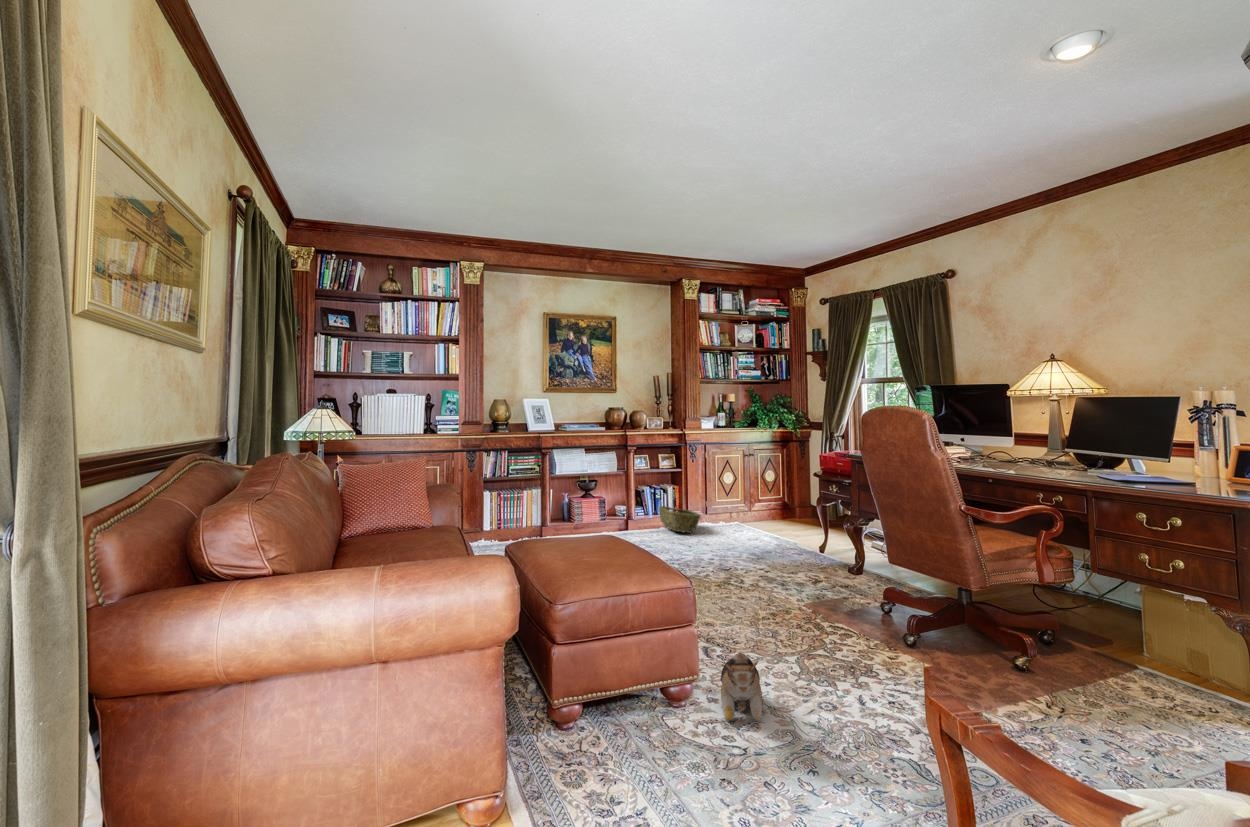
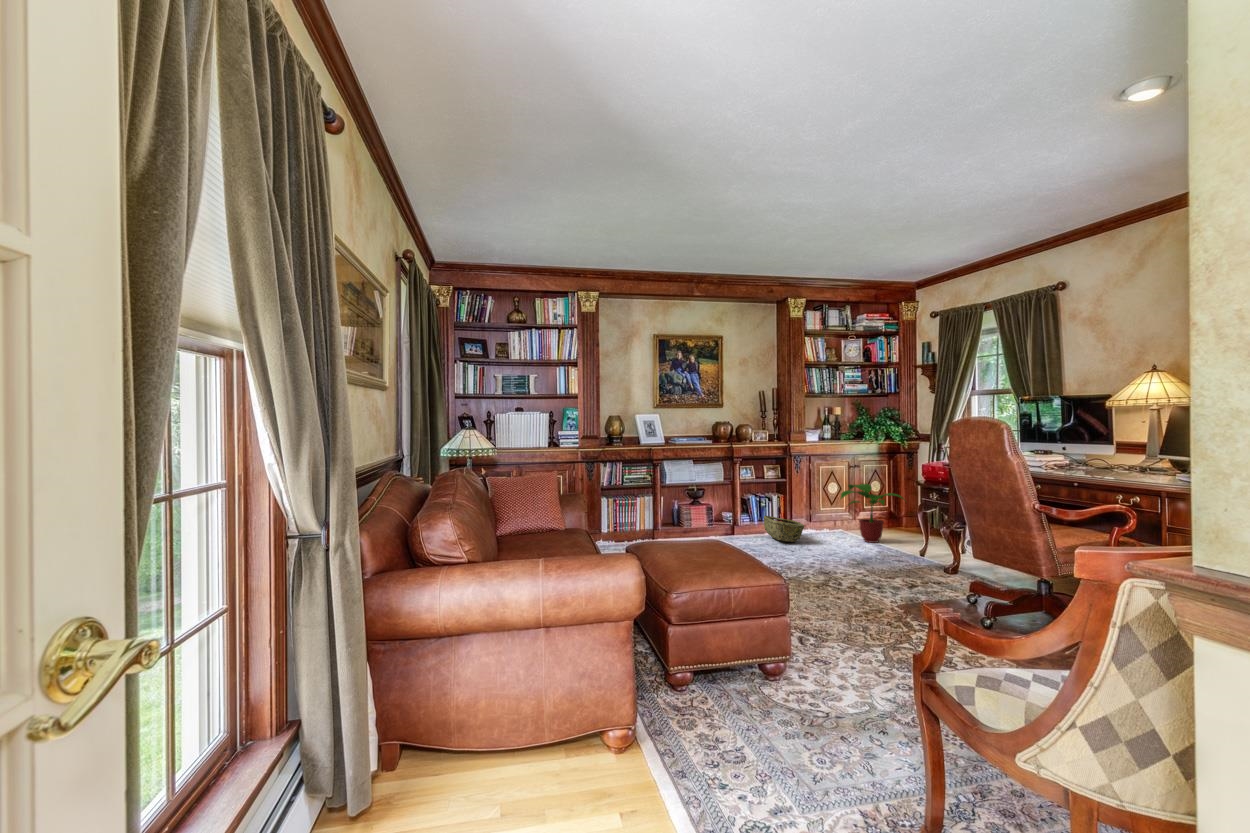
potted plant: none [736,471,800,531] -> present [841,484,904,543]
plush toy: present [721,652,762,721] -> none [810,637,846,695]

